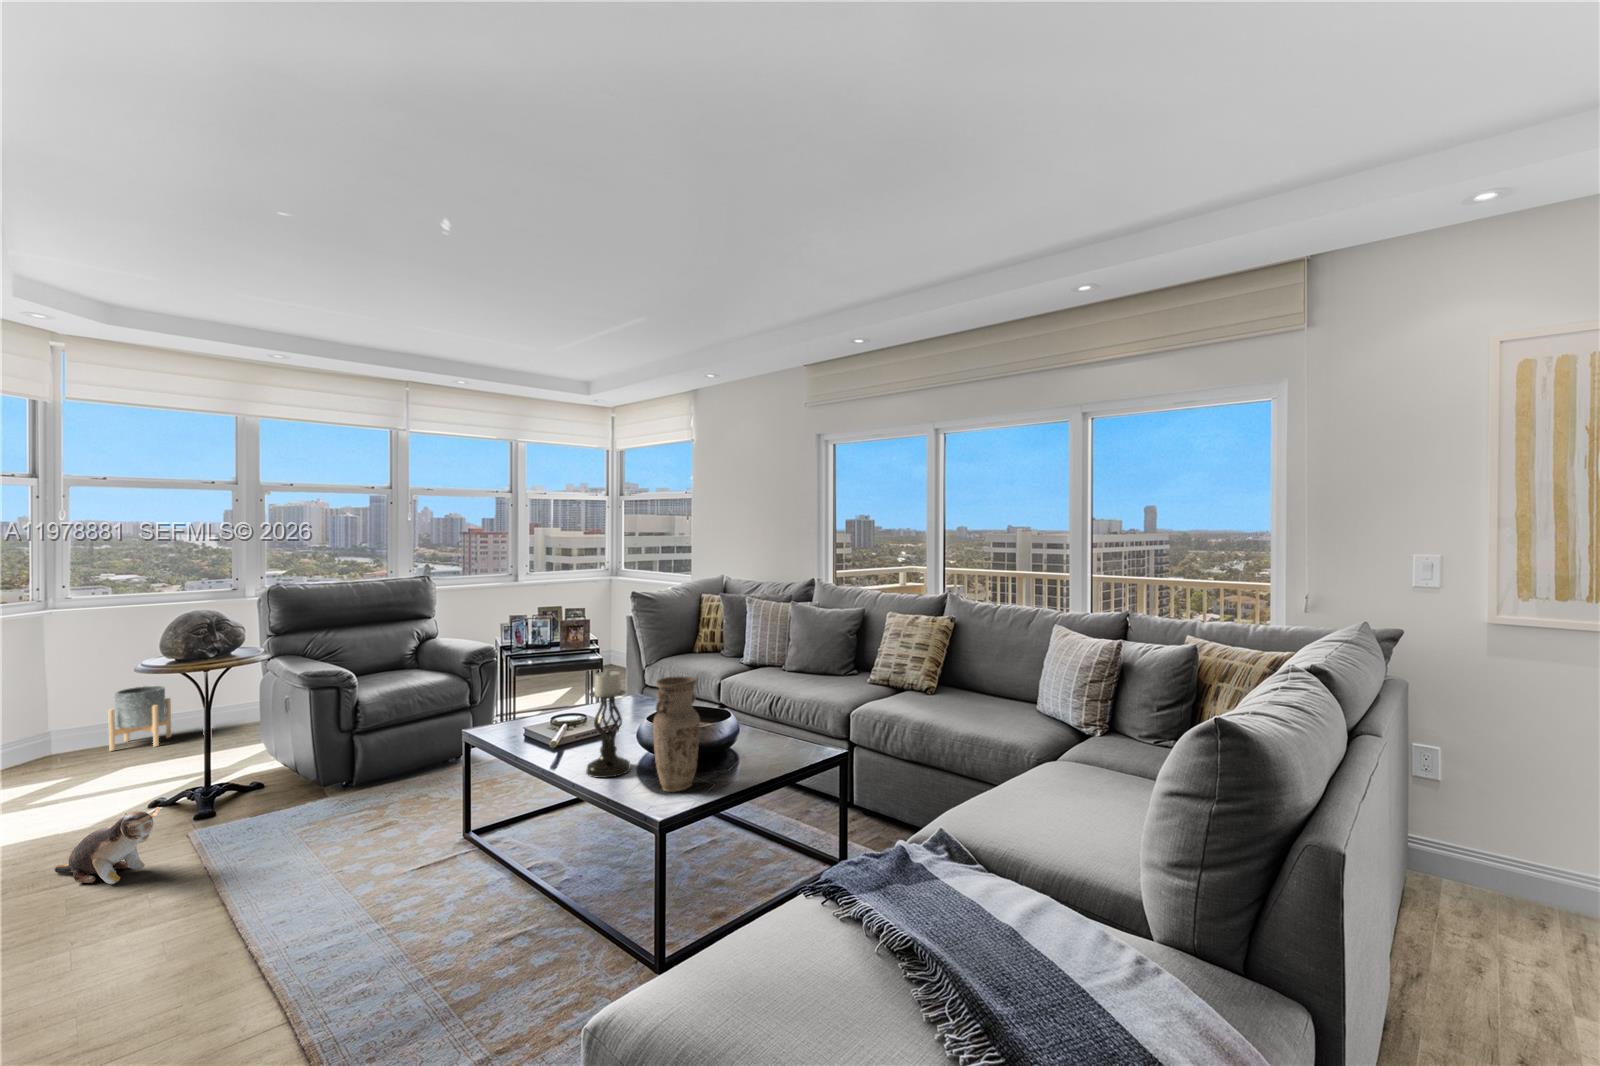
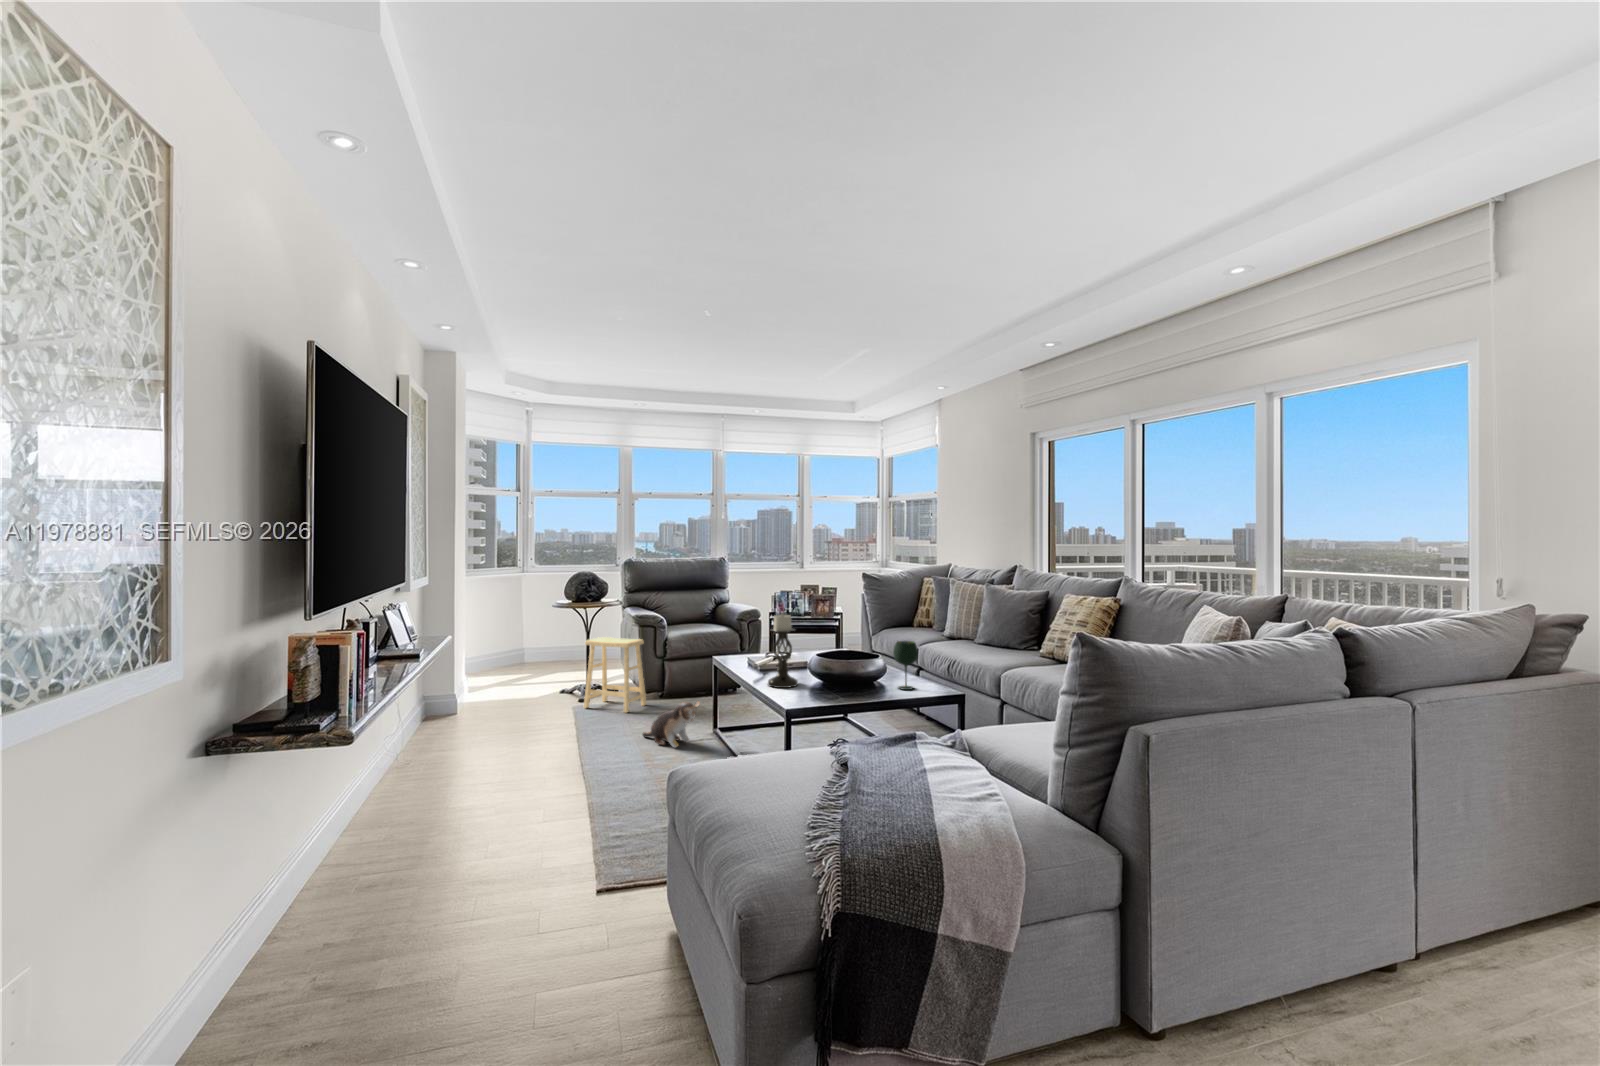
vase: present [653,676,700,792] -> none [801,619,835,699]
planter: present [109,686,171,751] -> none [549,625,581,664]
wine glass: none [757,692,788,756] -> present [893,641,918,690]
footstool: none [212,709,329,830] -> present [584,637,647,713]
plush toy: present [55,807,160,884] -> present [643,701,700,747]

